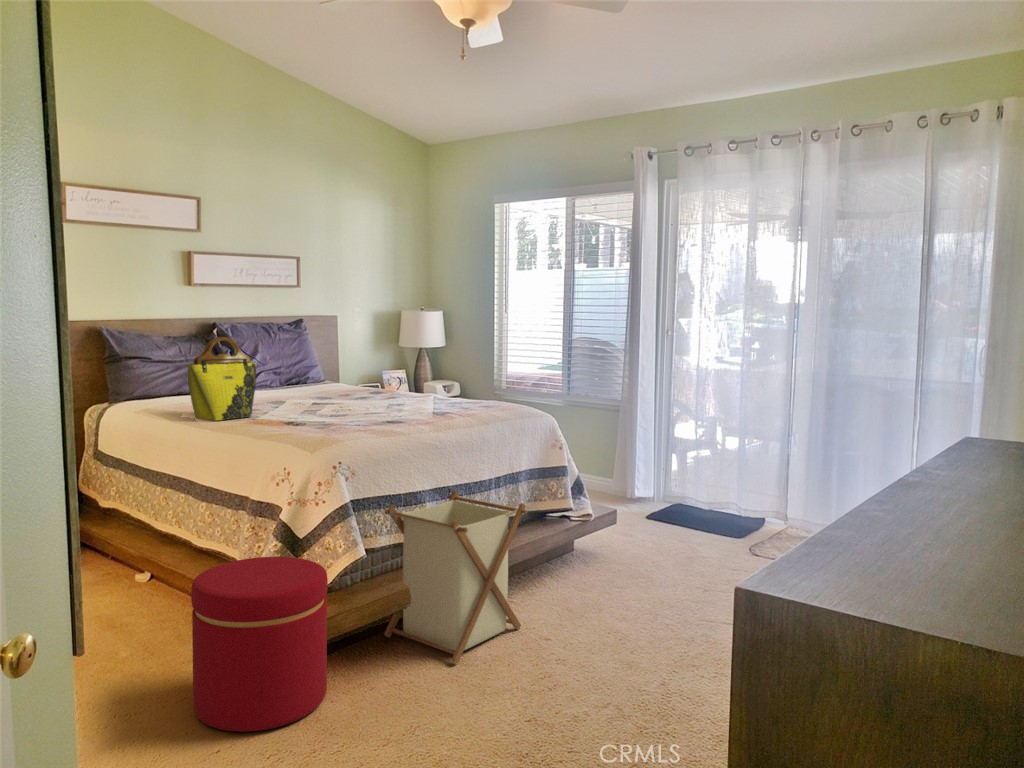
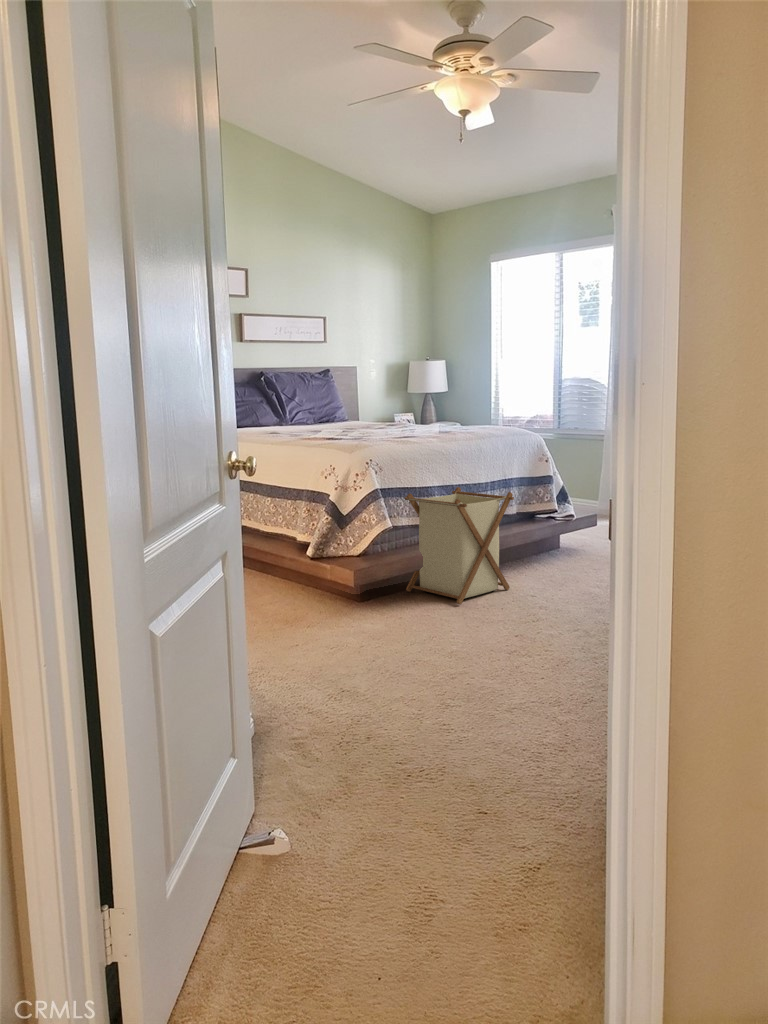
tote bag: present [188,337,256,421] -> none [256,374,304,438]
ottoman: present [191,557,328,732] -> none [277,524,368,630]

